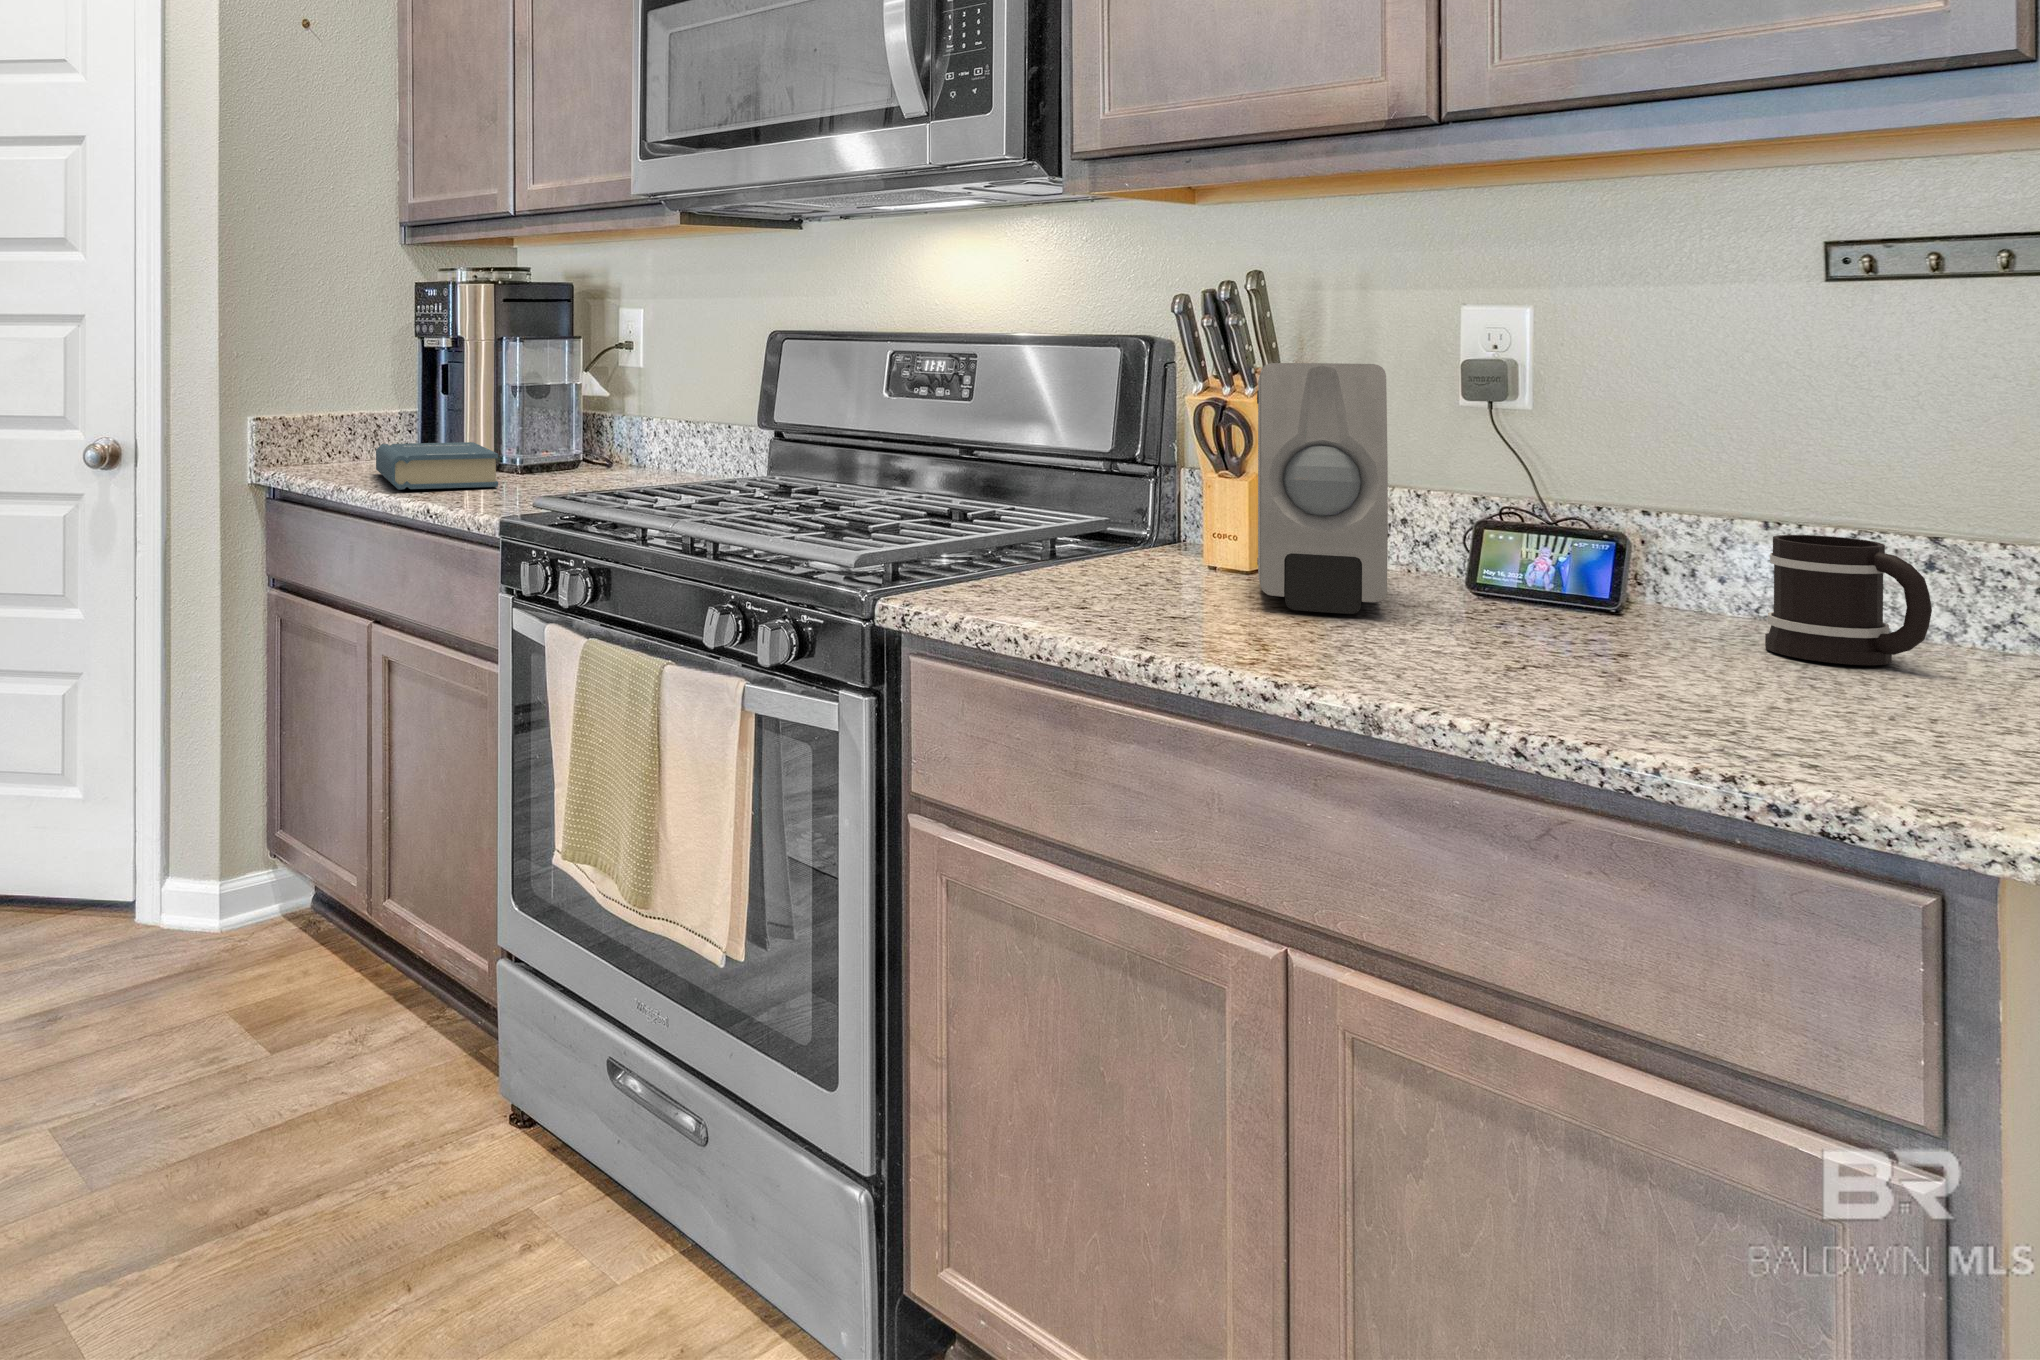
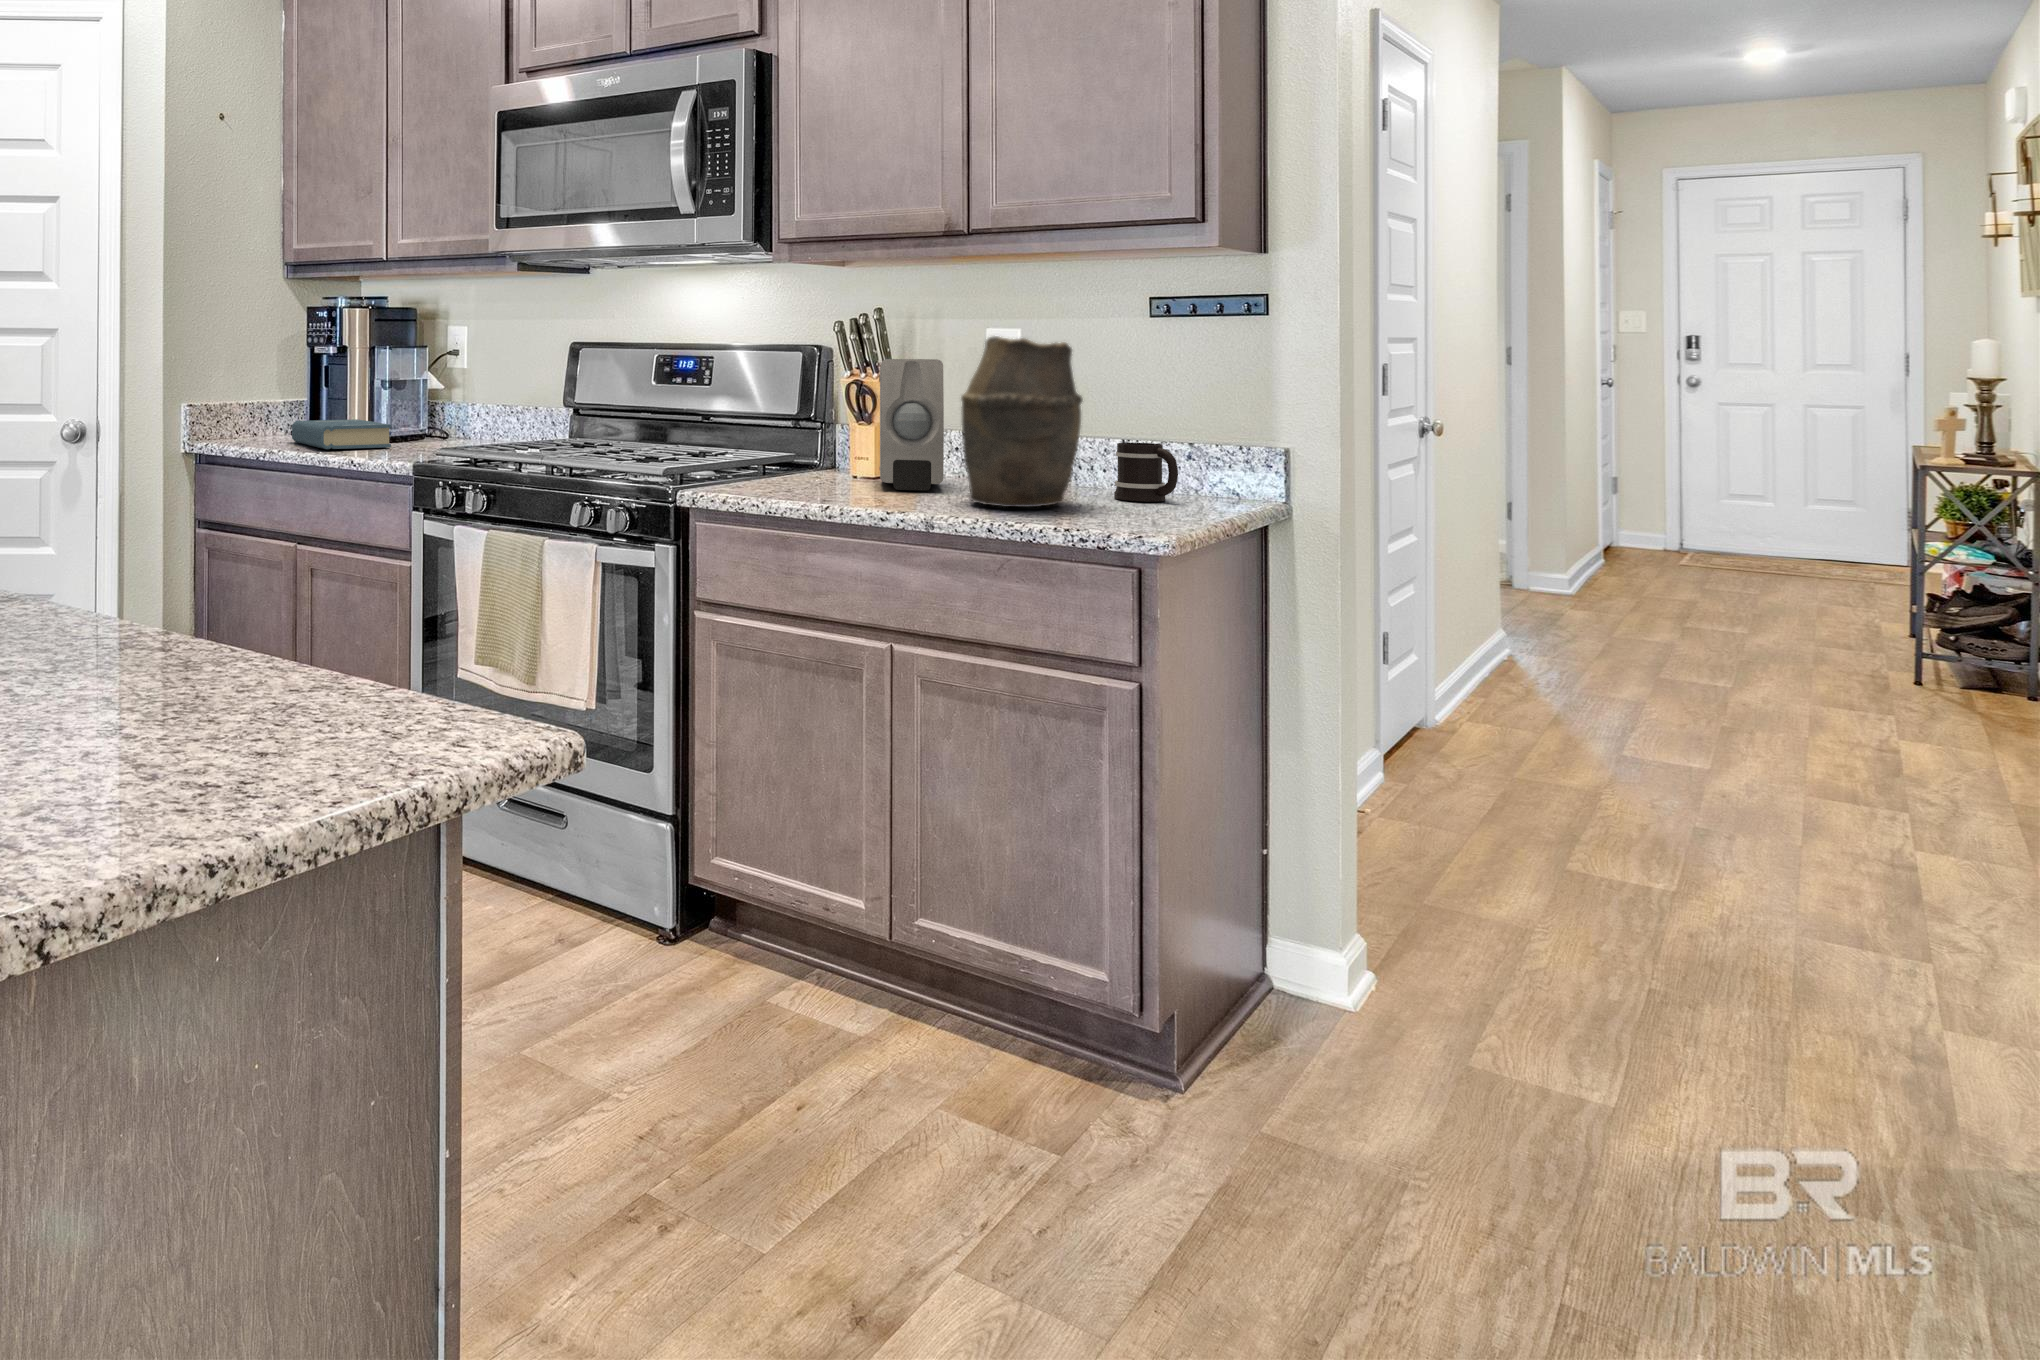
vase: none [1431,319,1715,679] -> present [961,336,1083,507]

